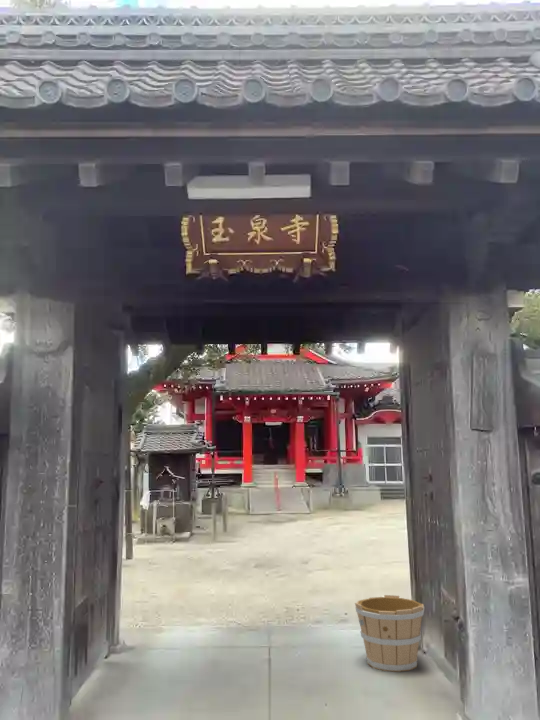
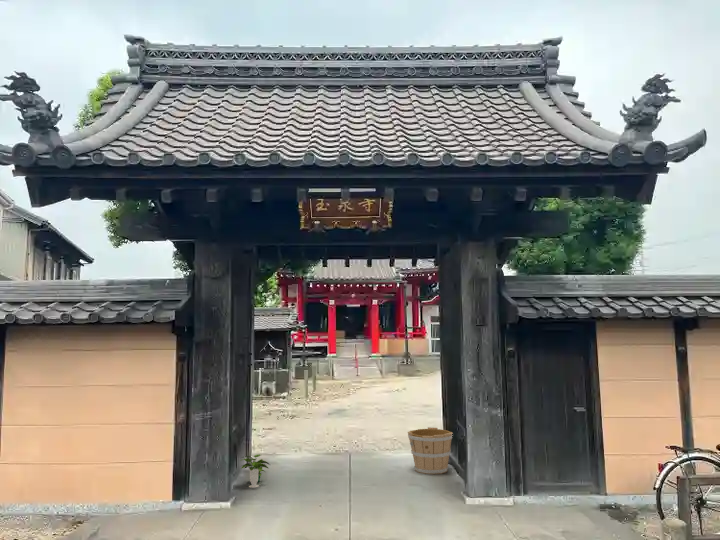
potted plant: none [93,641,143,696] -> present [242,454,269,488]

